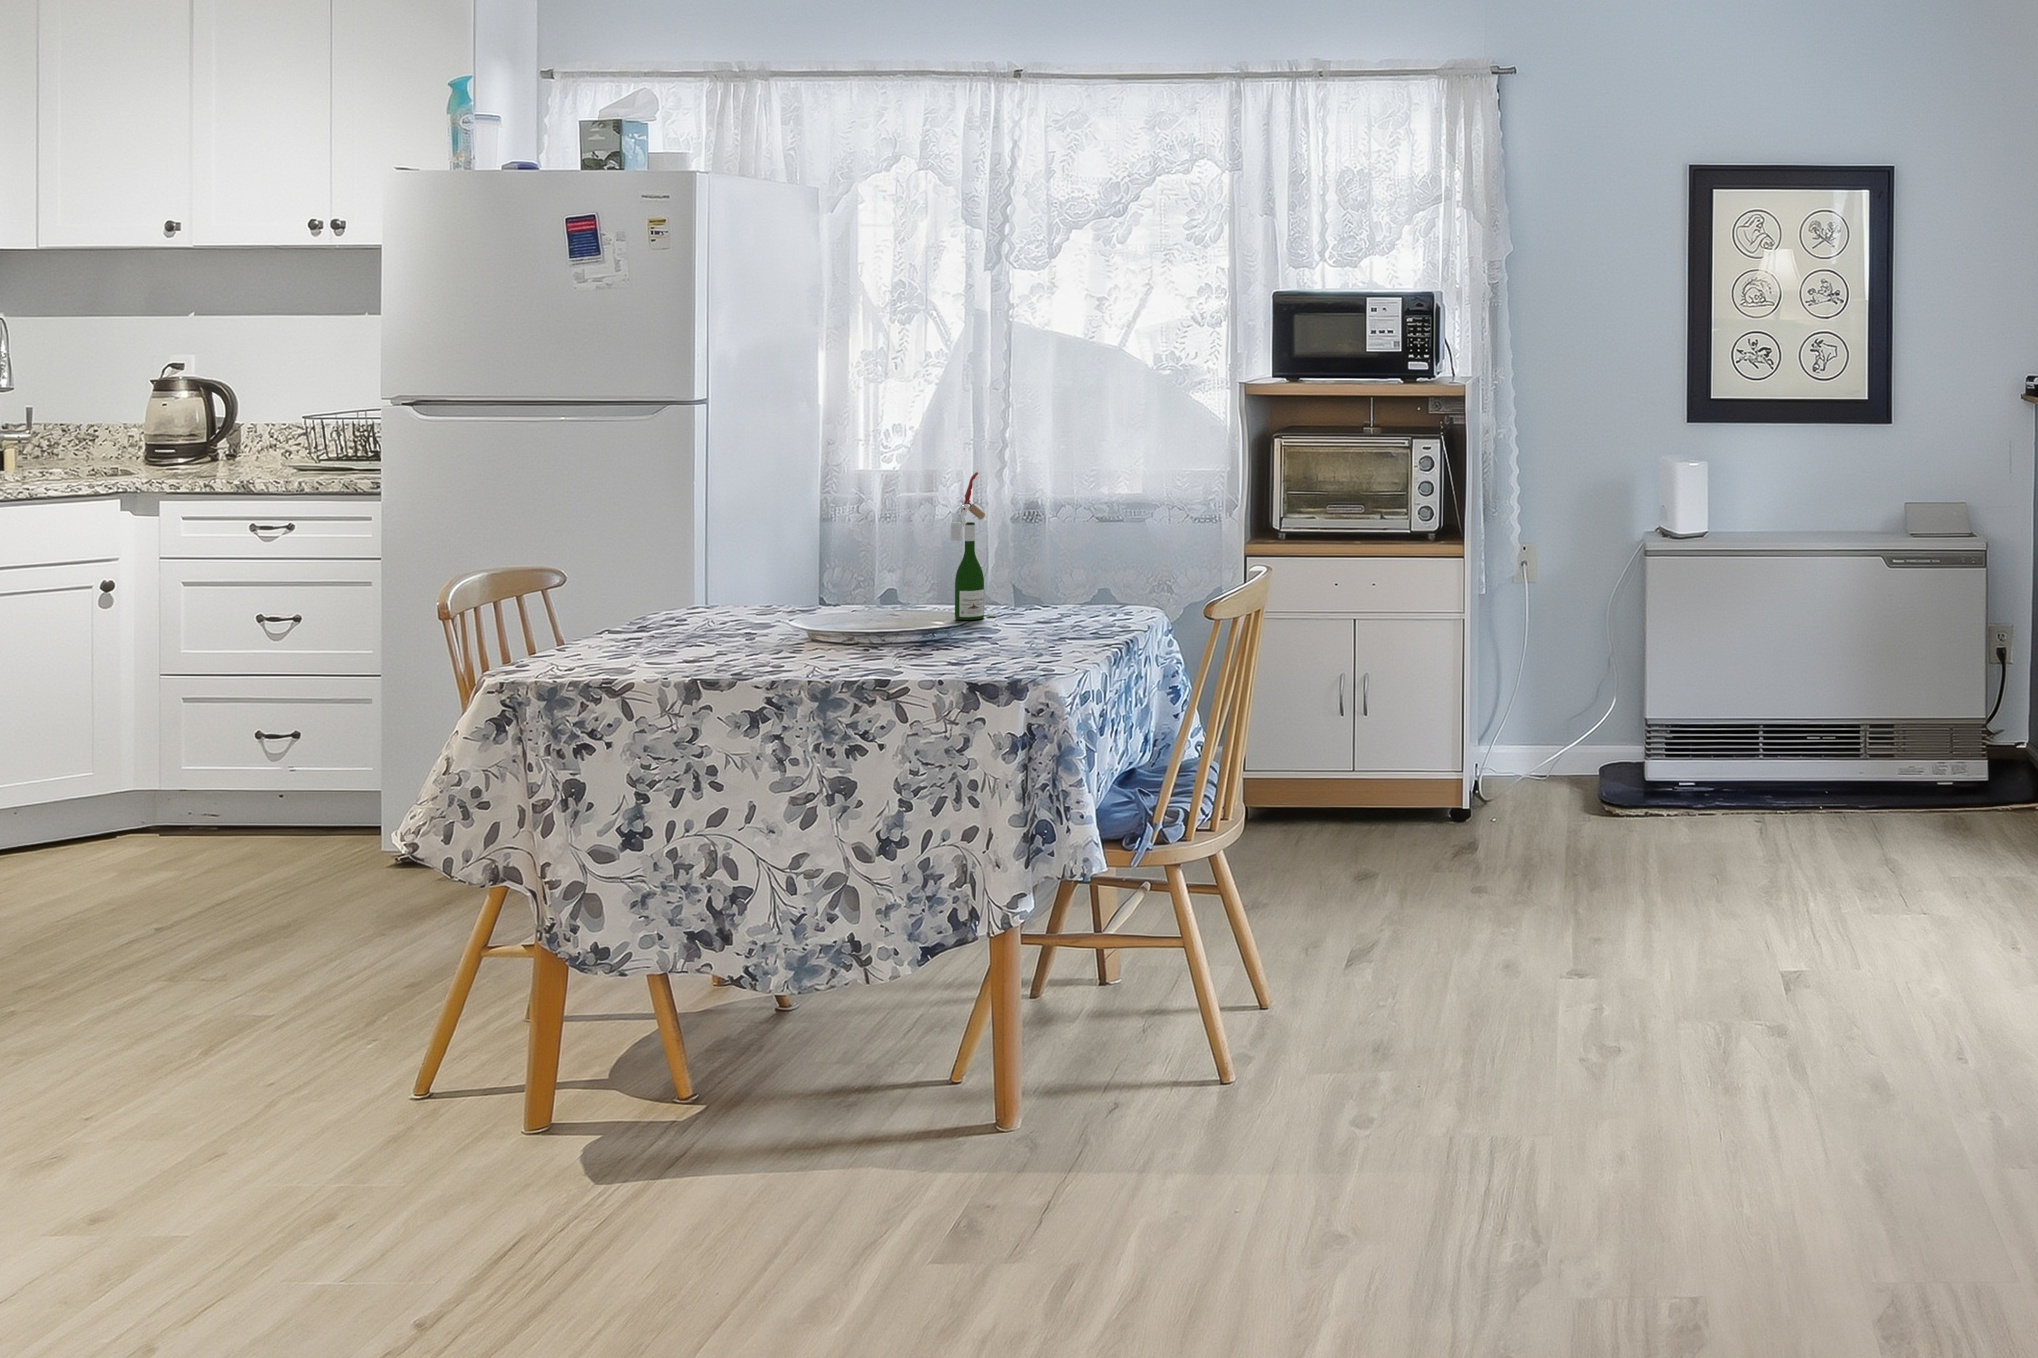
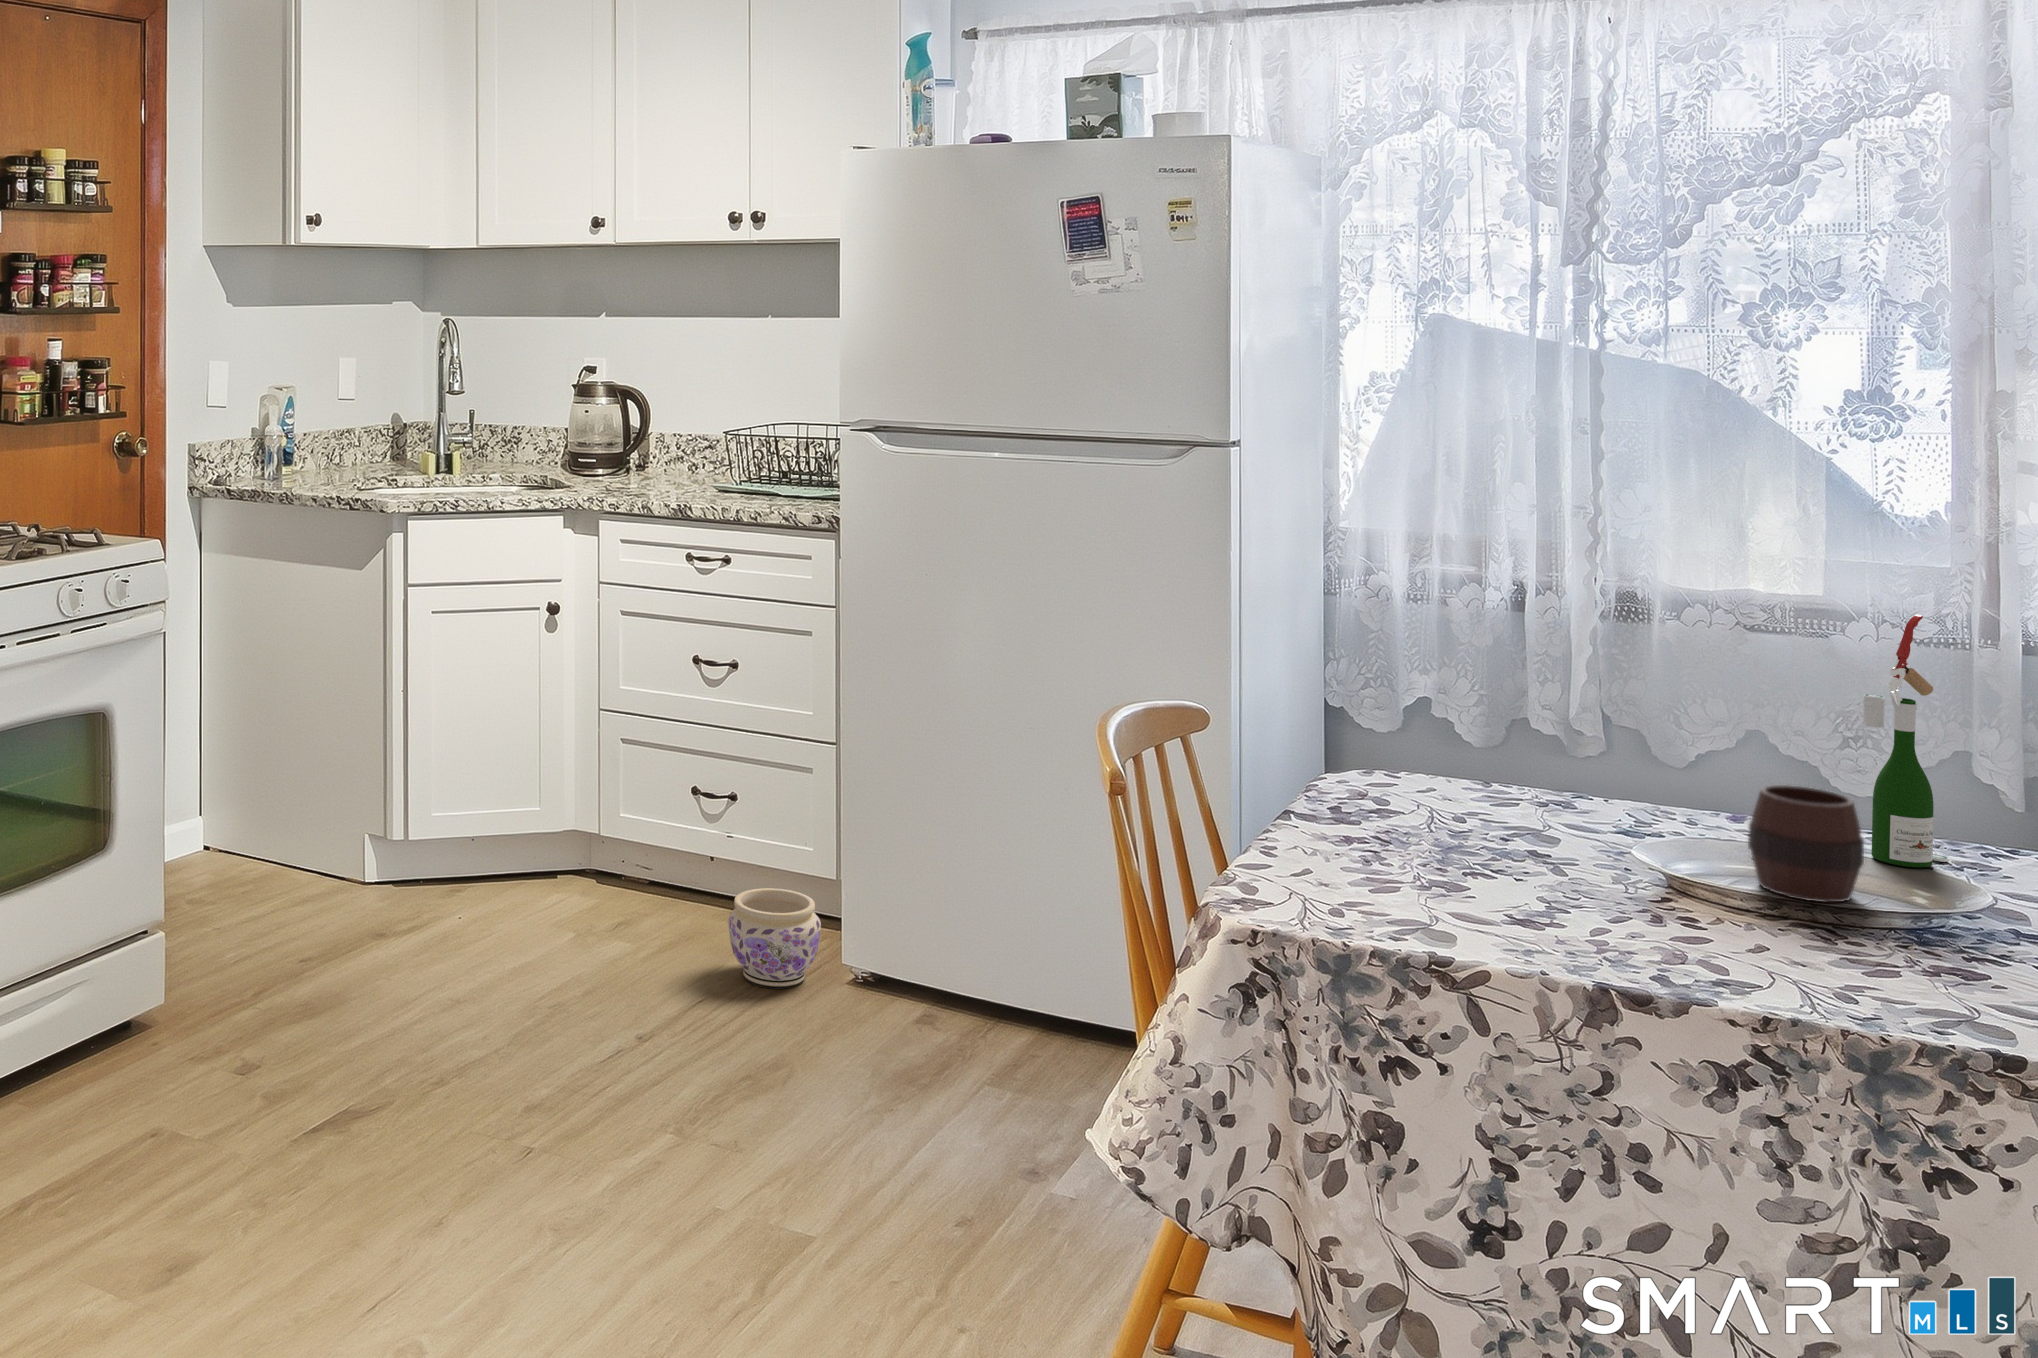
cup: none [860,575,917,638] -> present [1748,785,1864,902]
planter: none [274,804,366,886] -> present [728,888,821,989]

